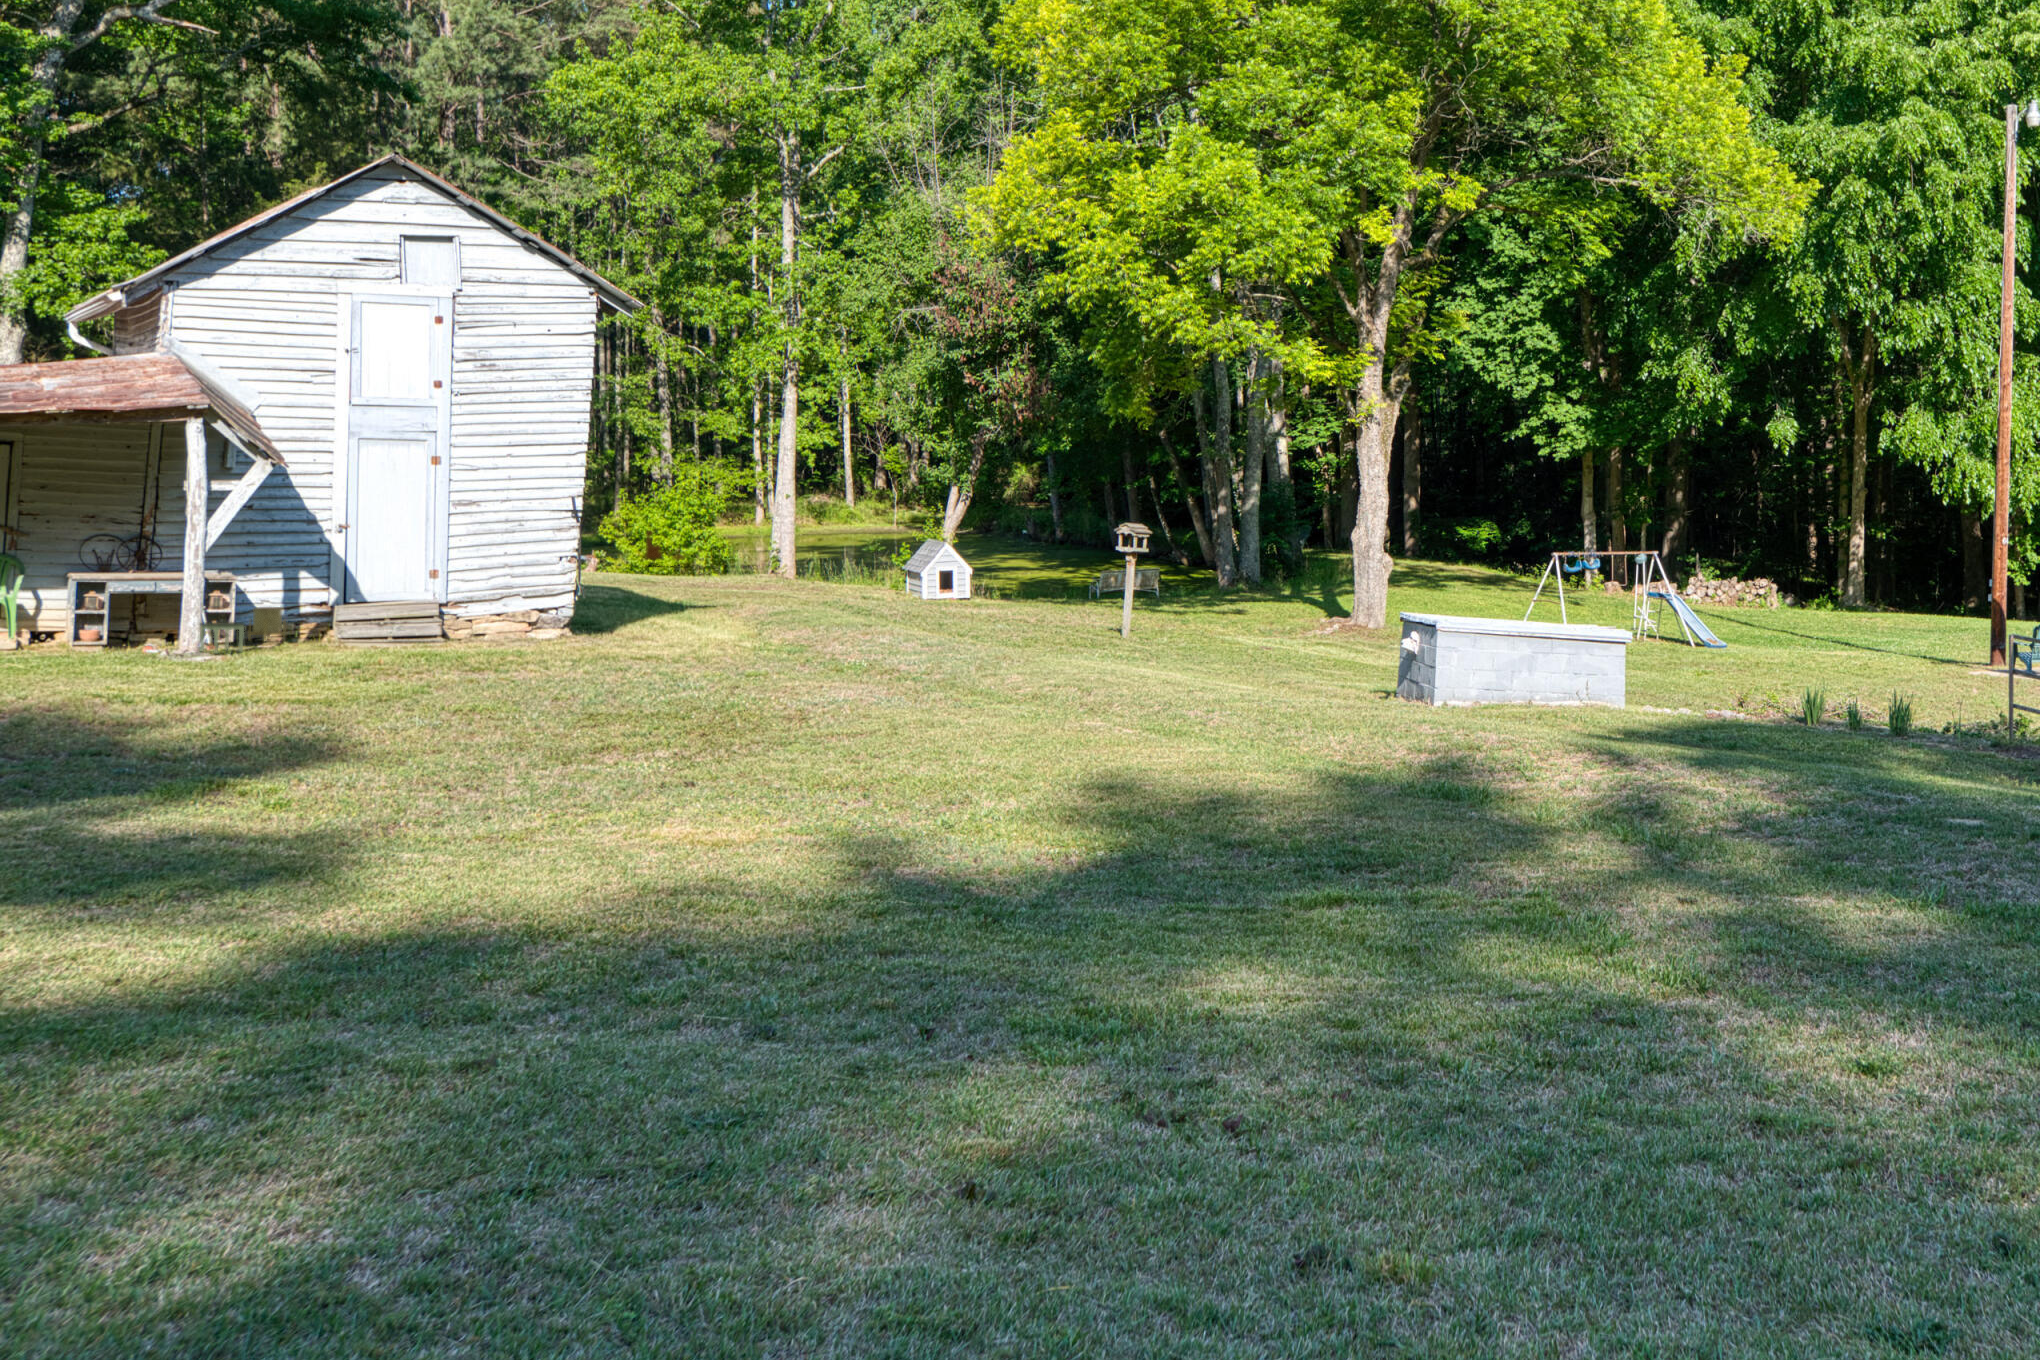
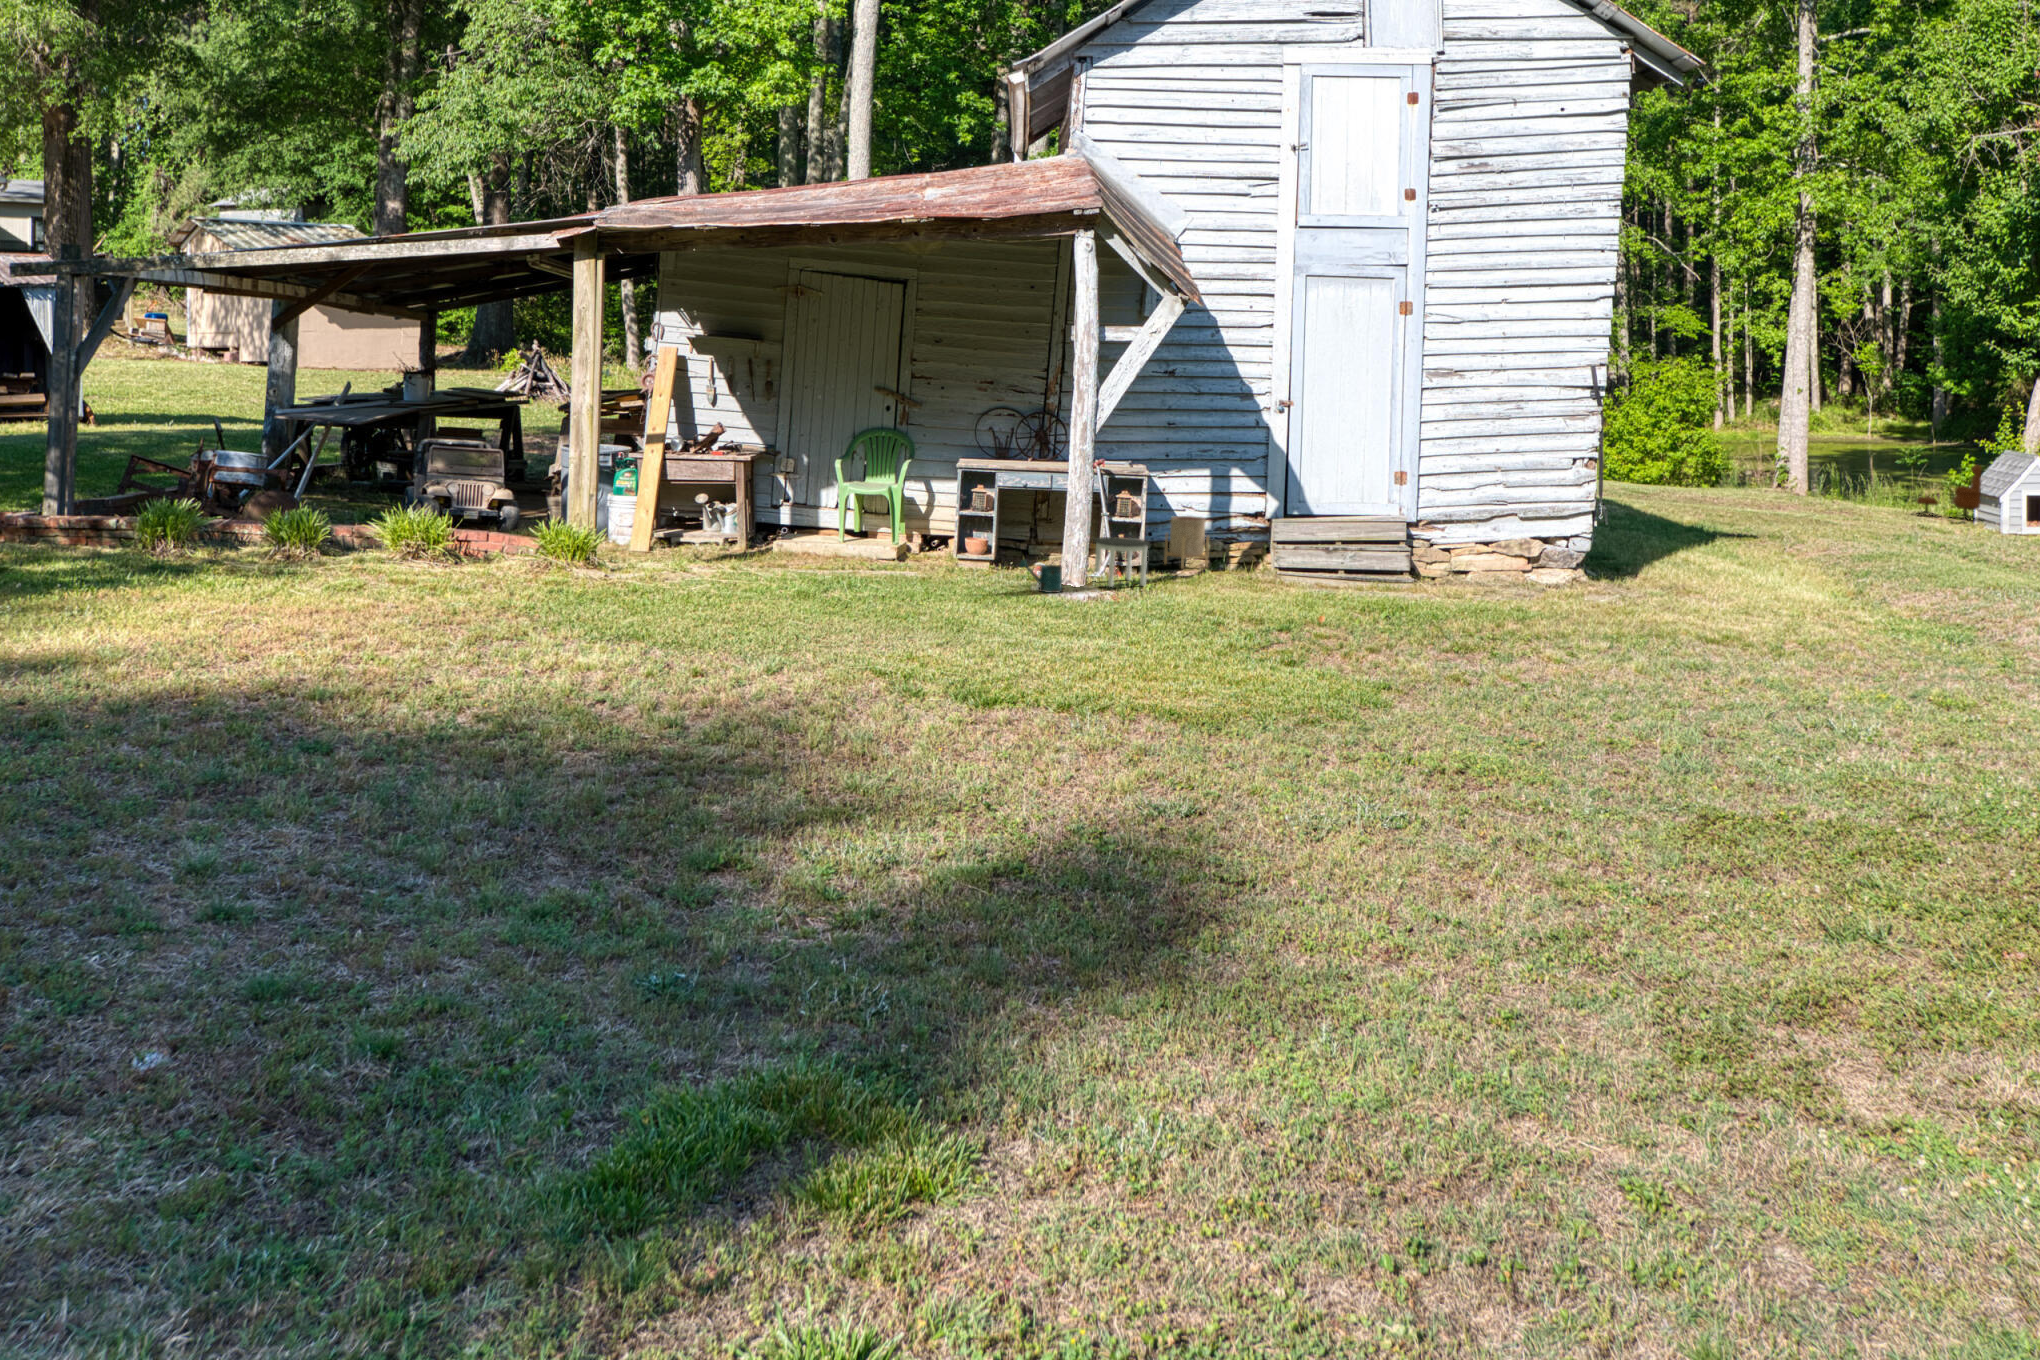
lounge chair: present [645,530,684,566] -> present [1917,465,1982,521]
watering can: none [145,637,185,659] -> present [1019,559,1063,593]

